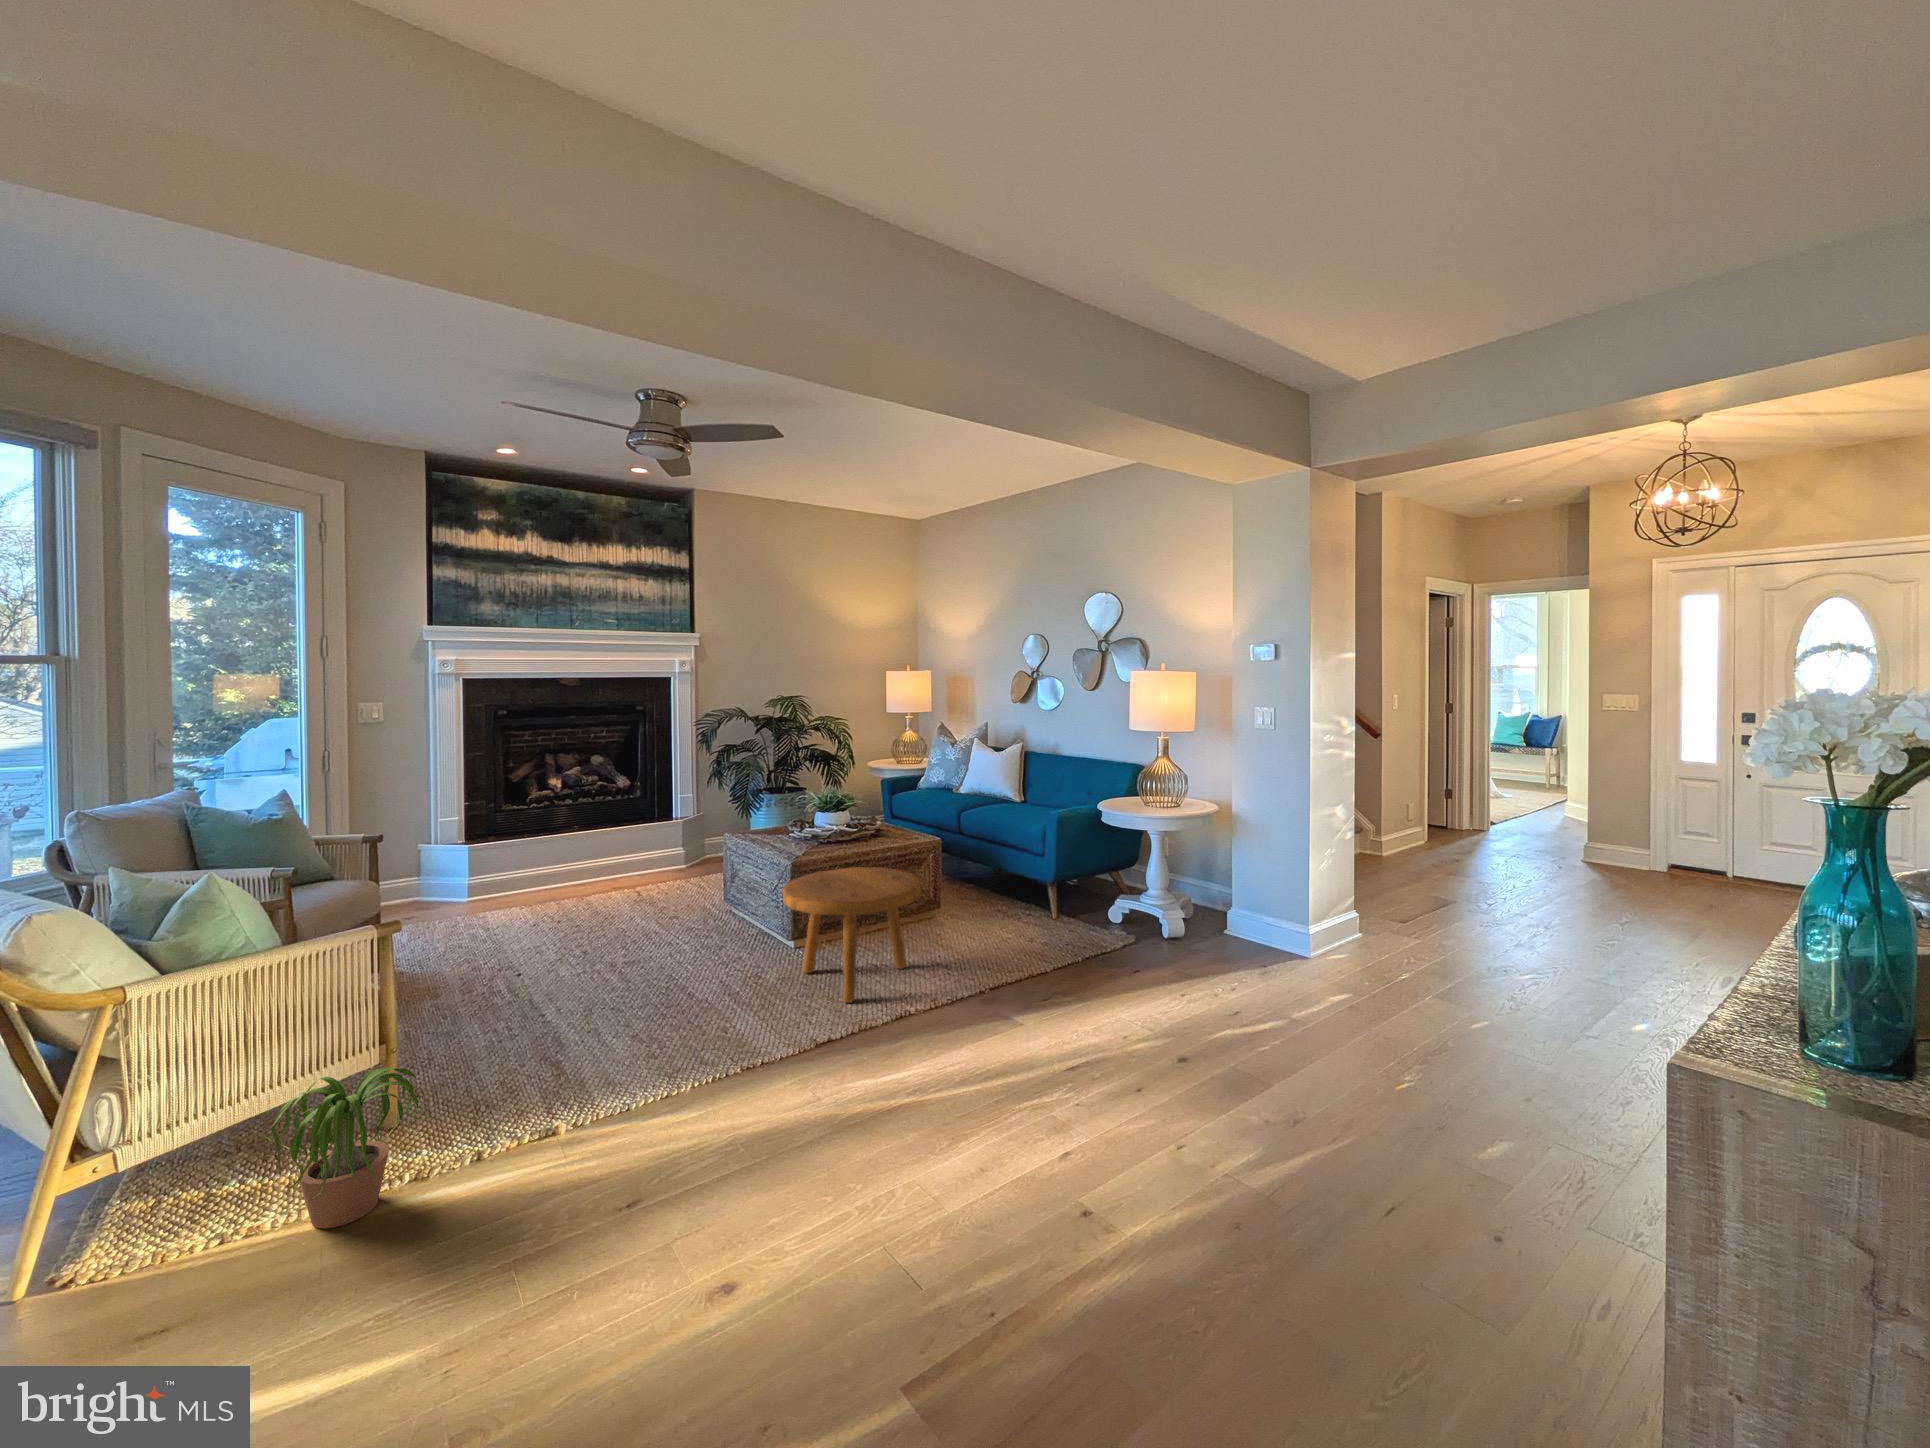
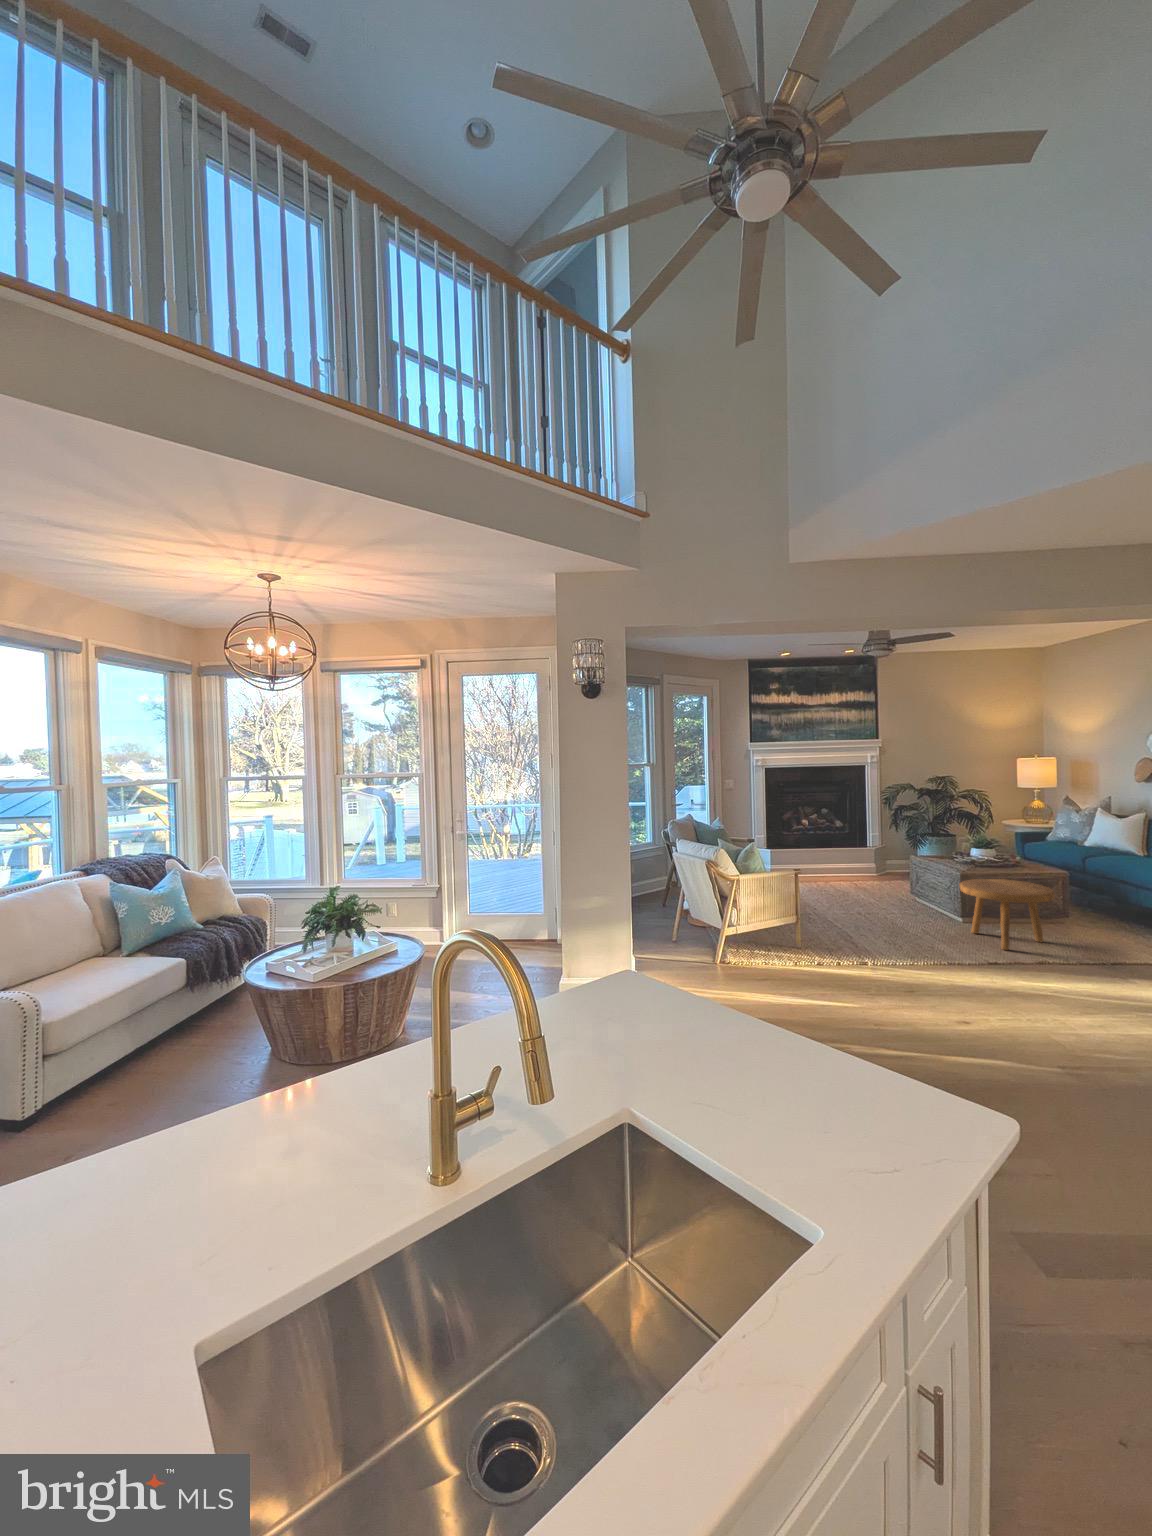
potted plant: present [264,1067,427,1229] -> none [770,918,826,969]

